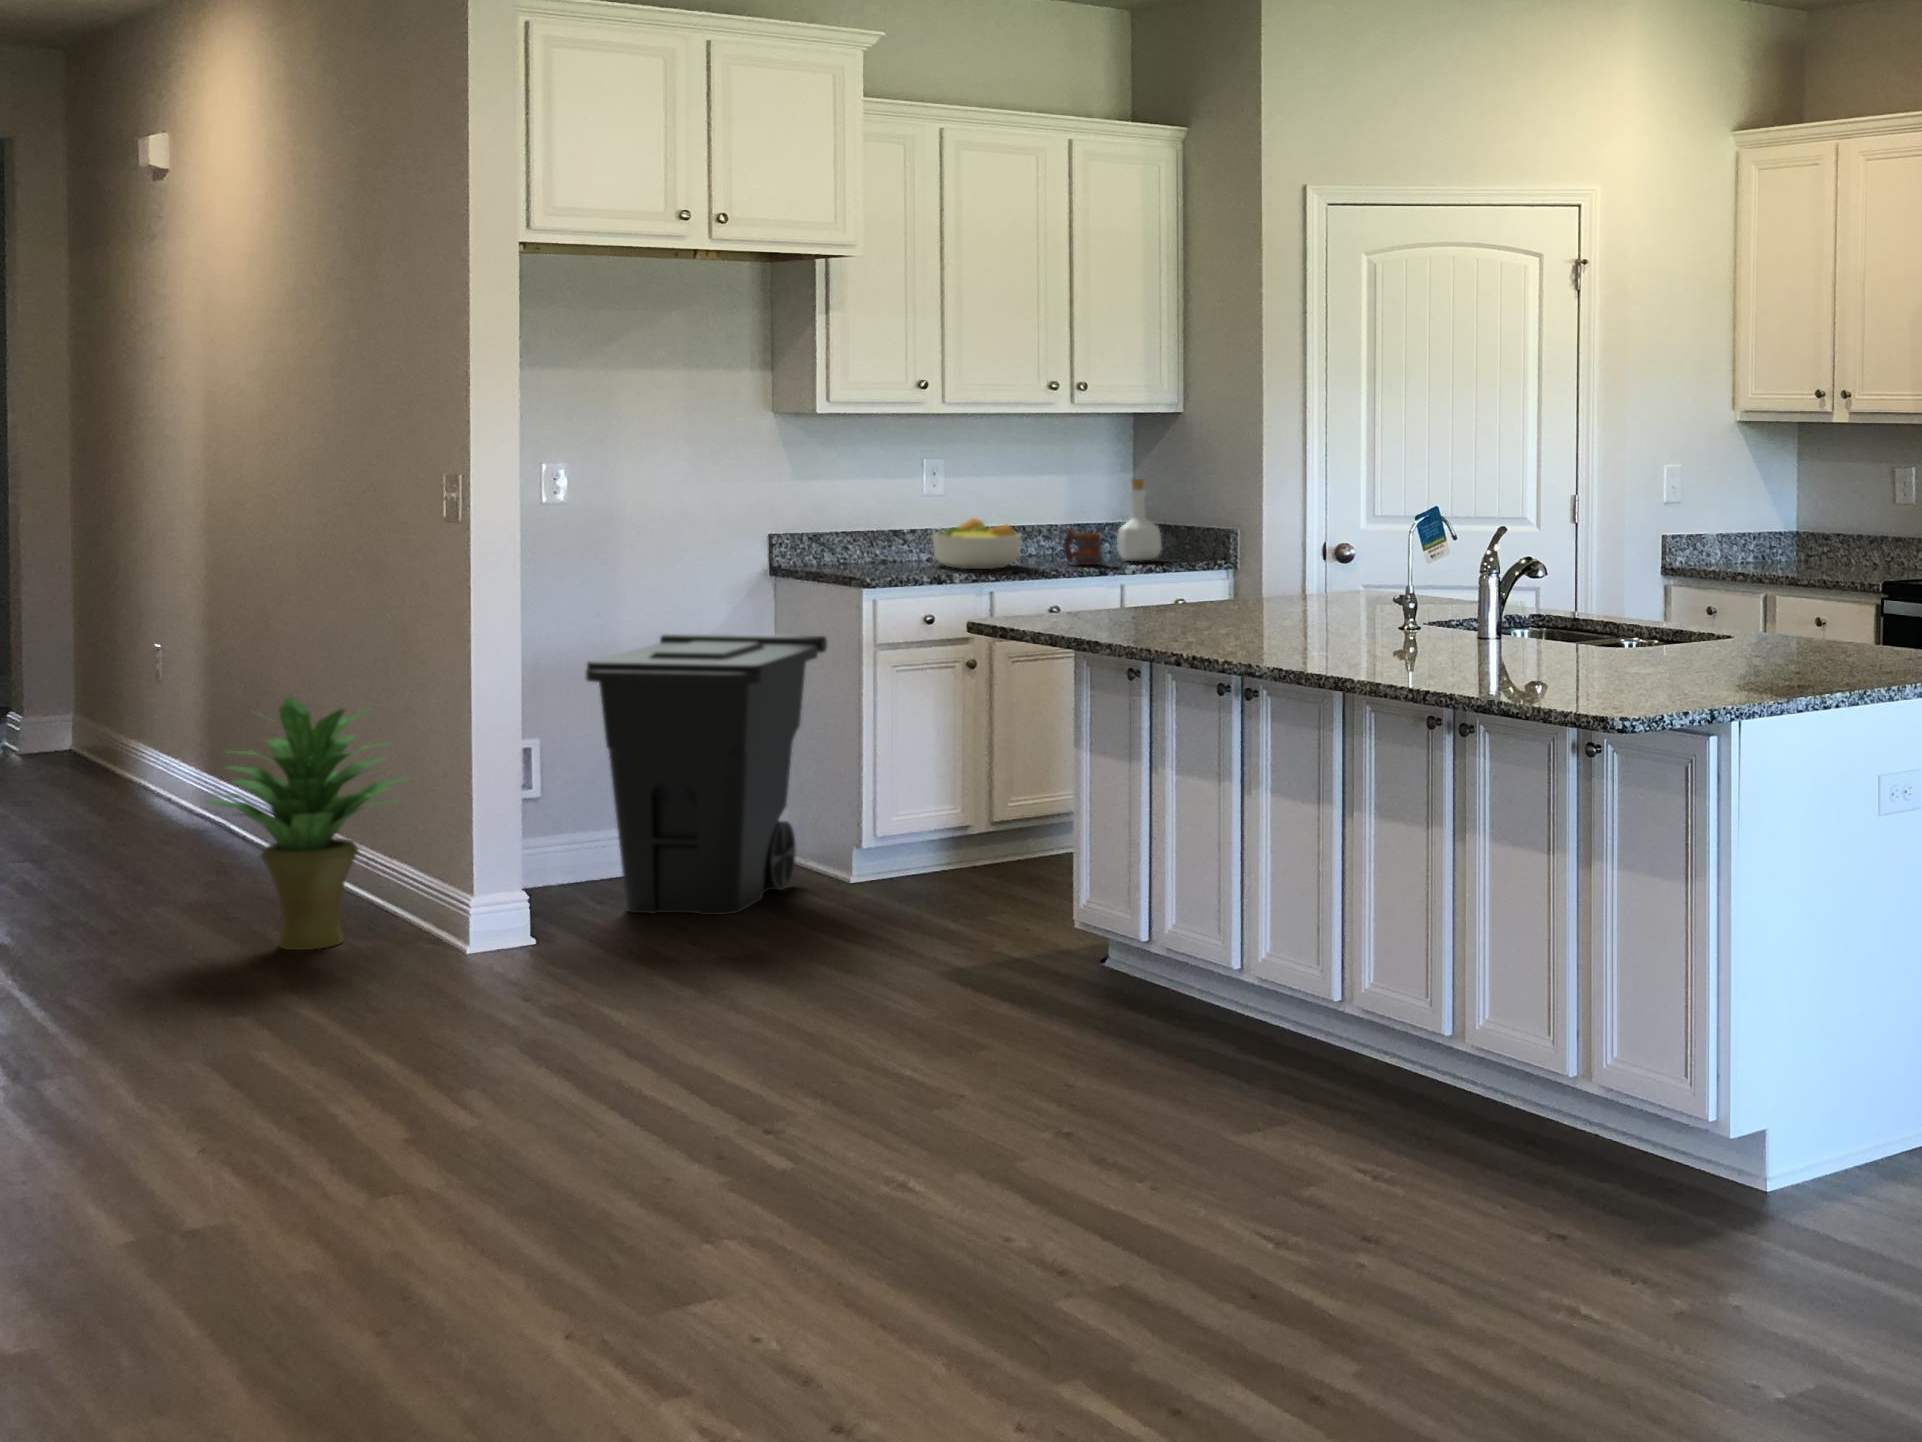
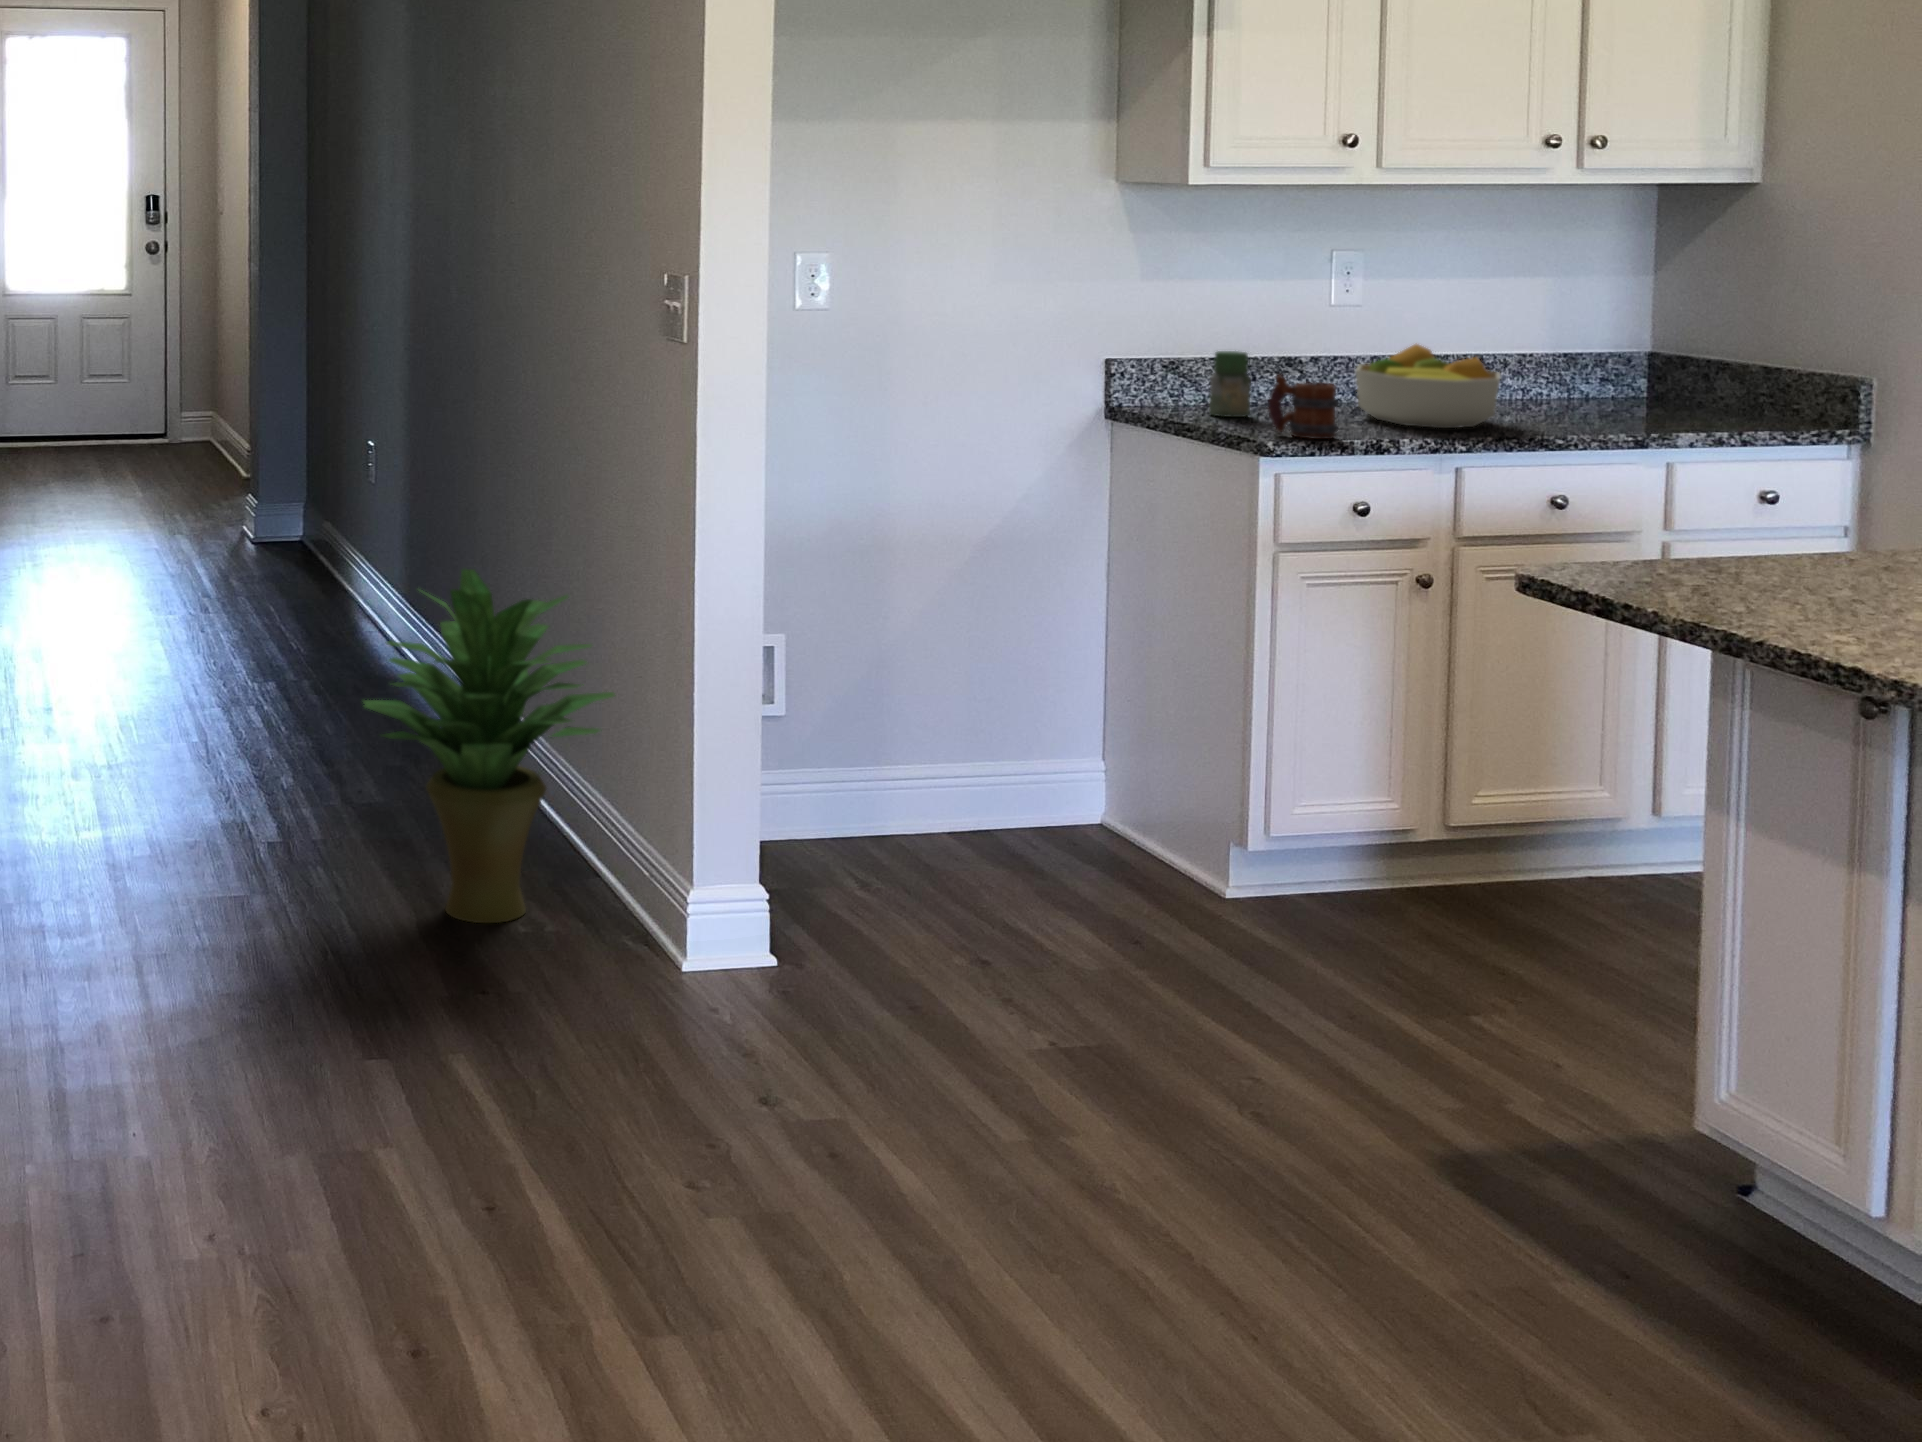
bottle: present [1117,479,1161,561] -> none [1648,289,1728,419]
jar: none [838,525,865,568] -> present [1209,351,1251,417]
mug: present [1063,529,1103,565] -> present [1268,375,1338,439]
trash can: present [586,634,827,915] -> none [850,497,1193,940]

